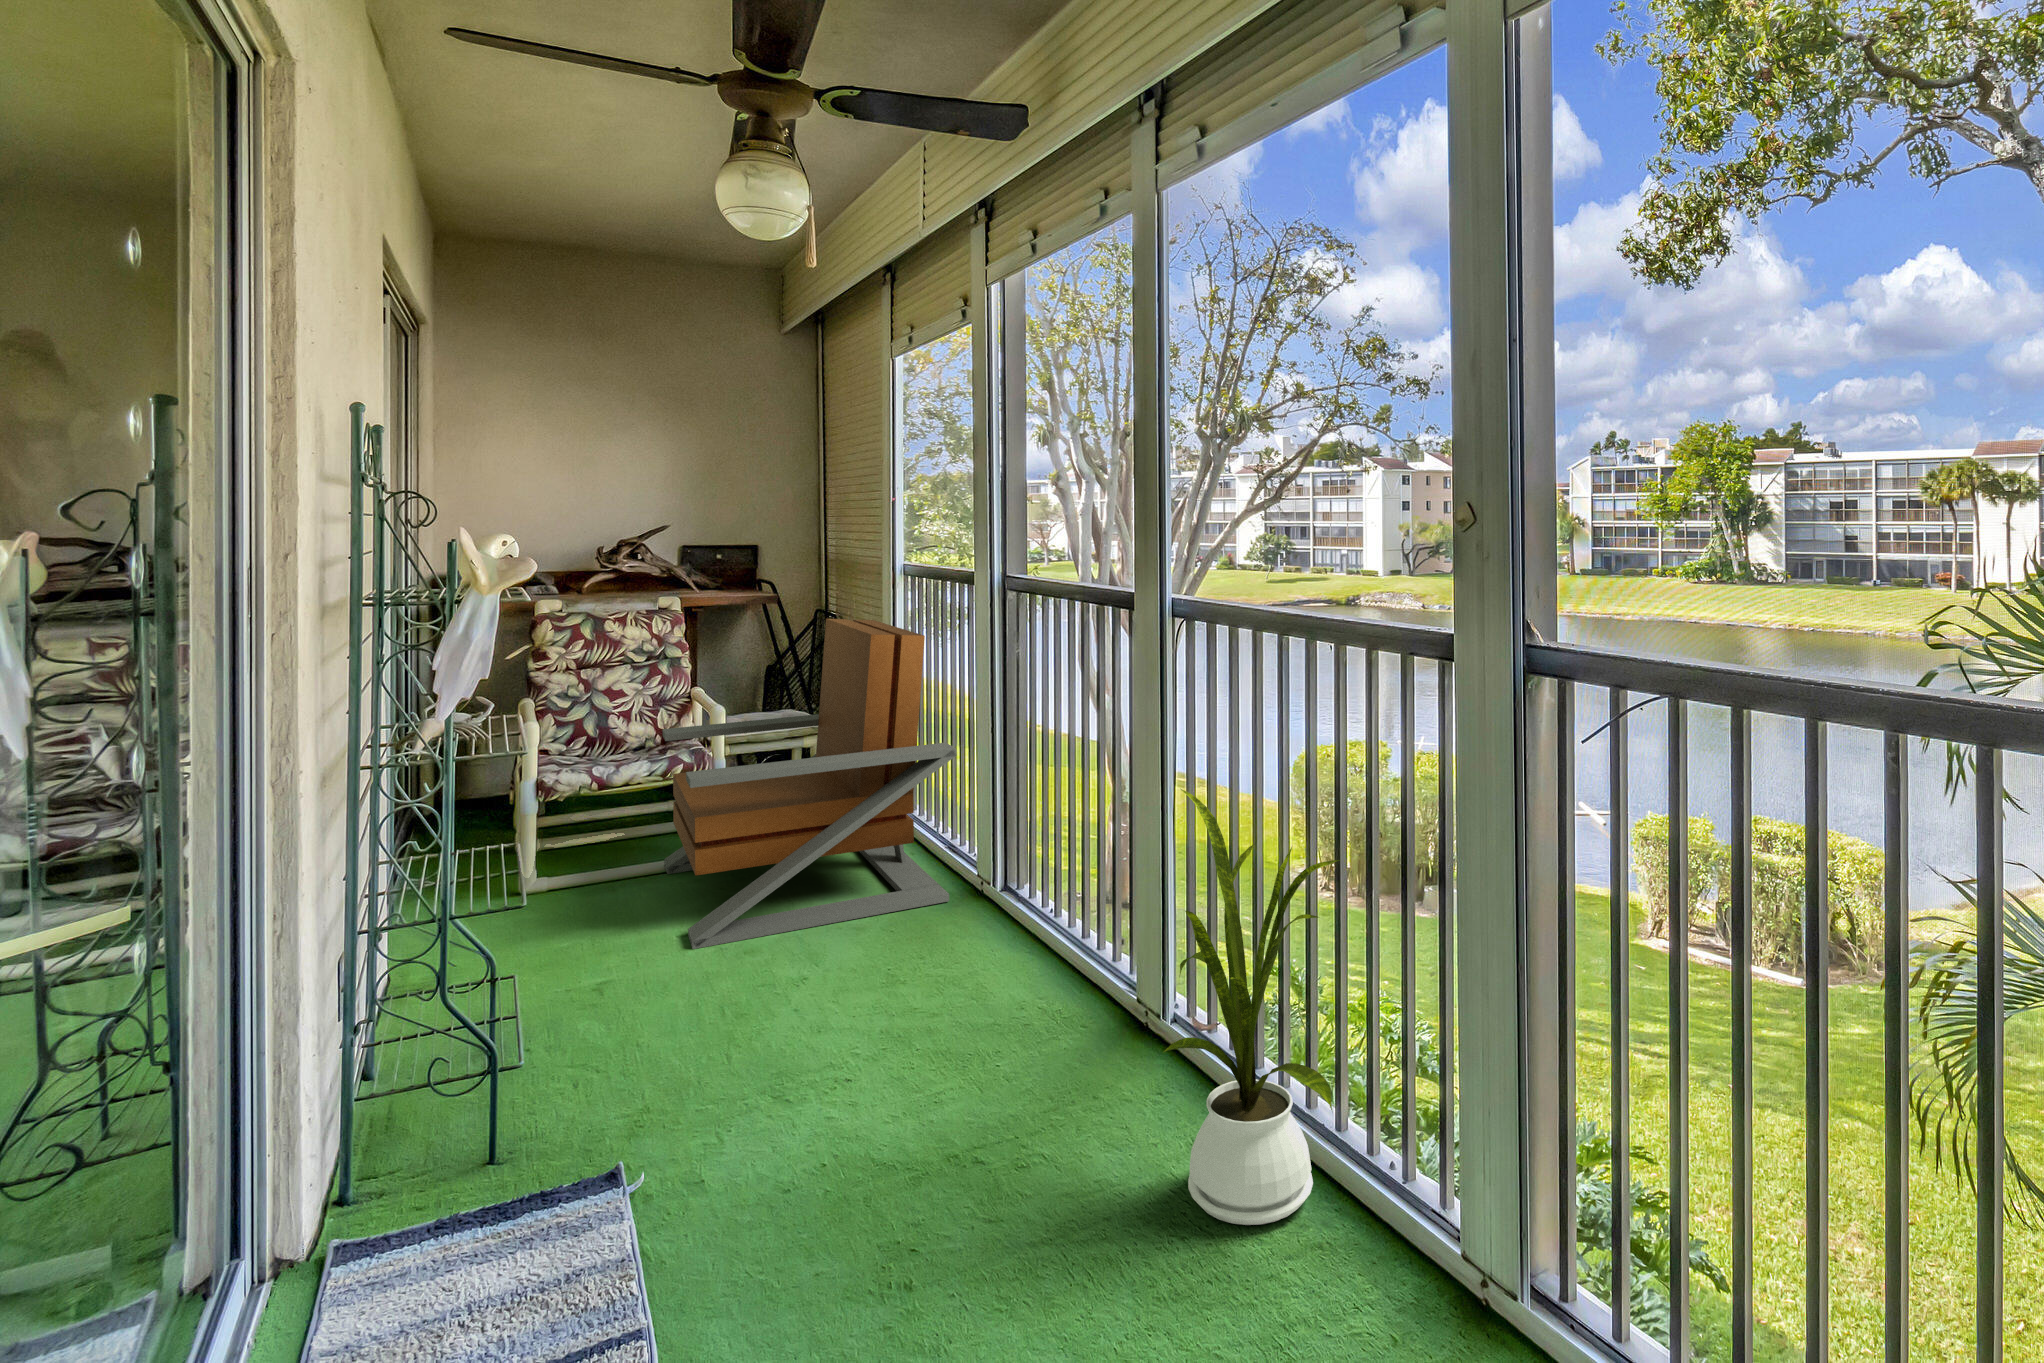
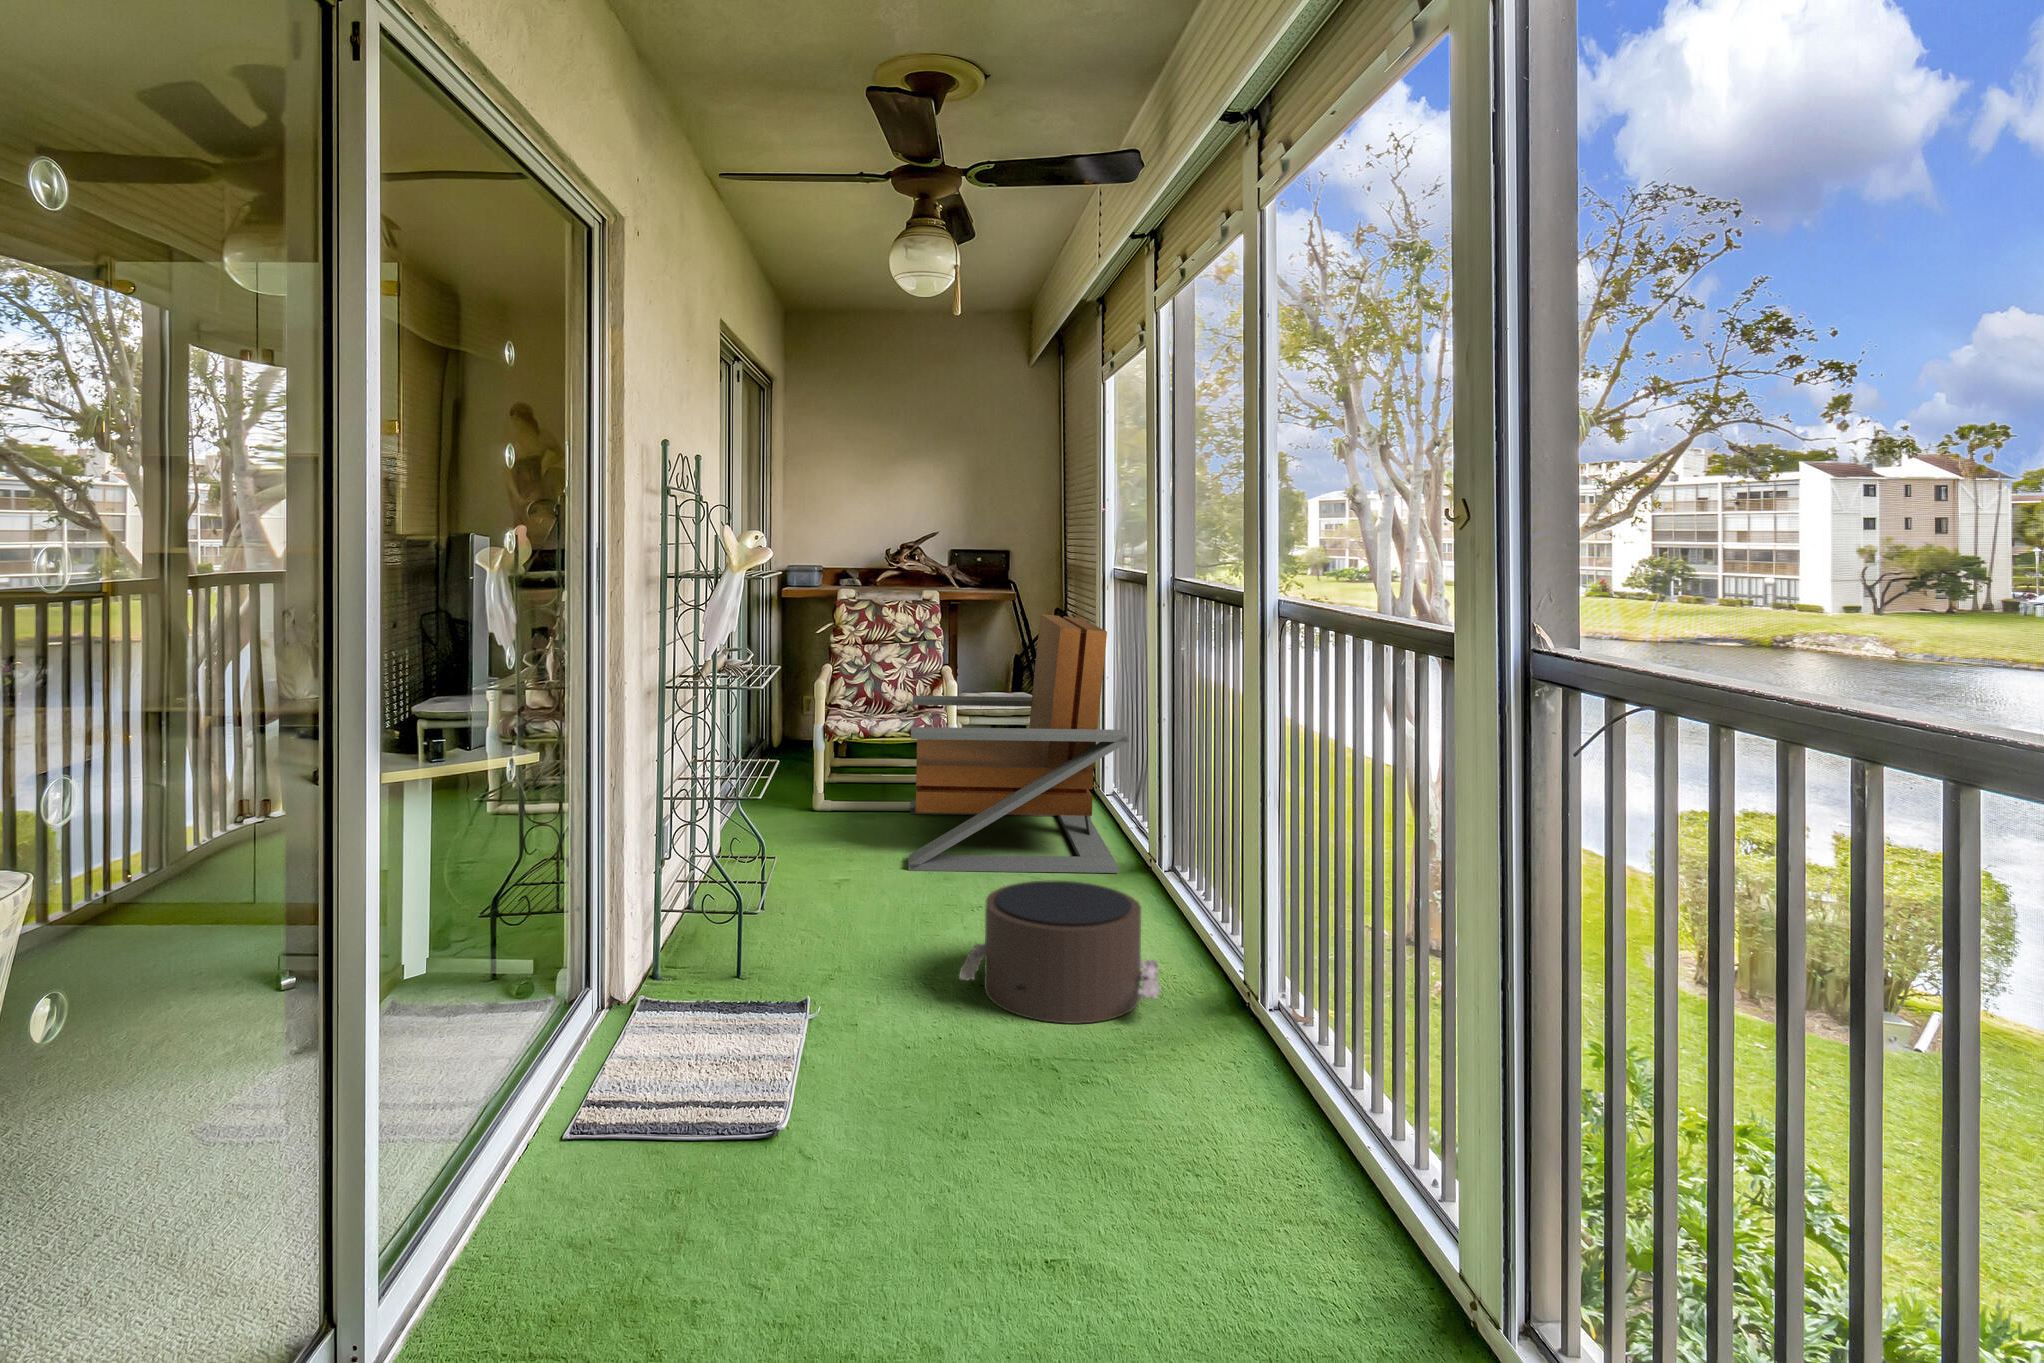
house plant: present [1164,789,1339,1225] -> none [1208,773,1385,1189]
pouf: none [823,928,1063,1106] -> present [959,880,1161,1024]

